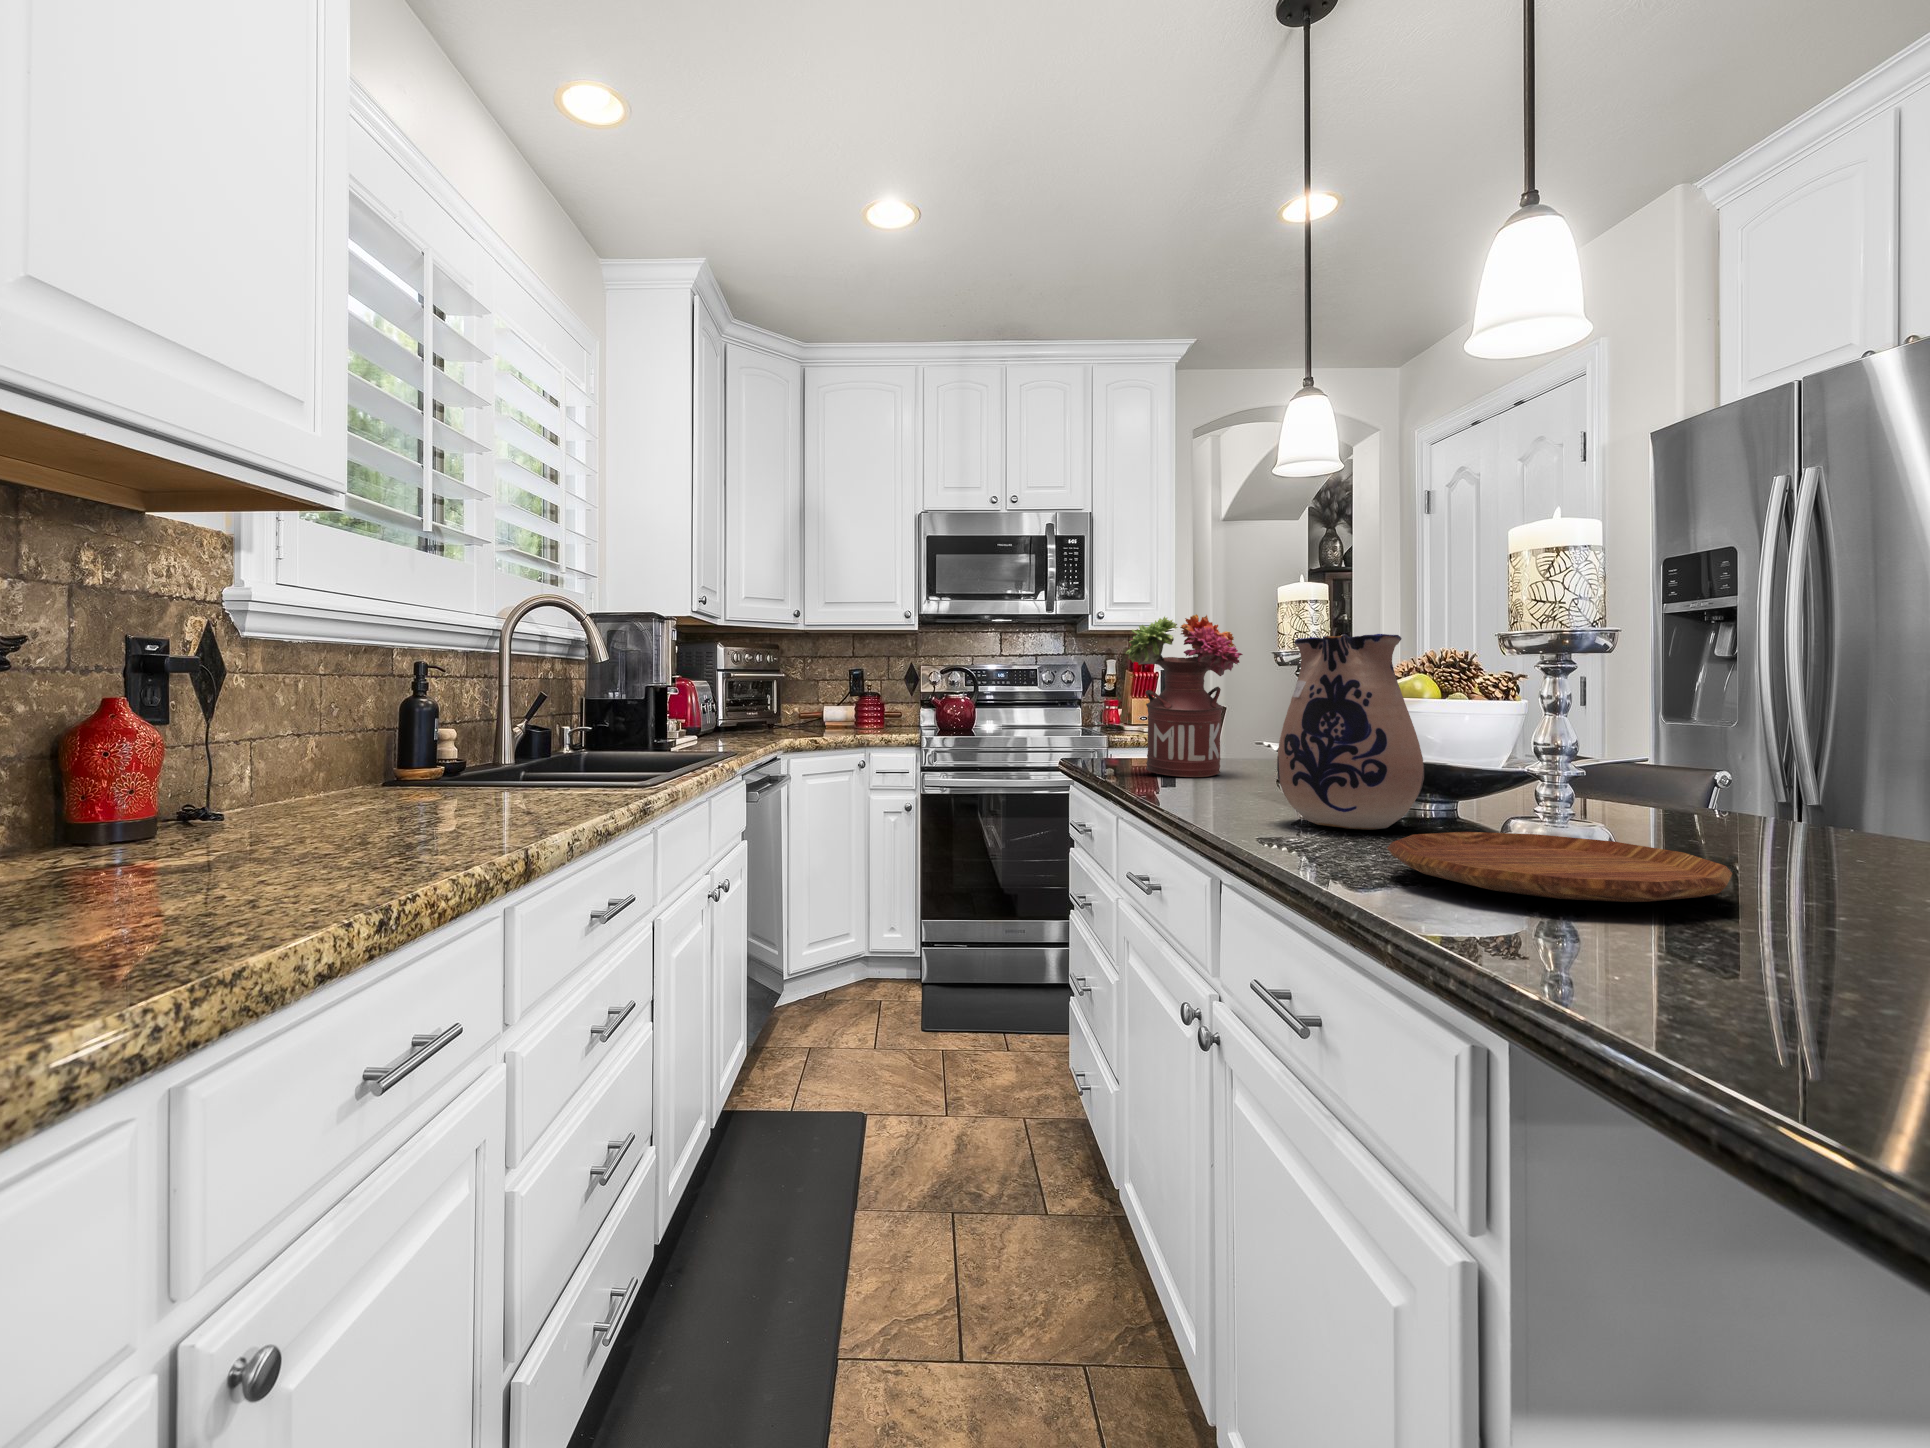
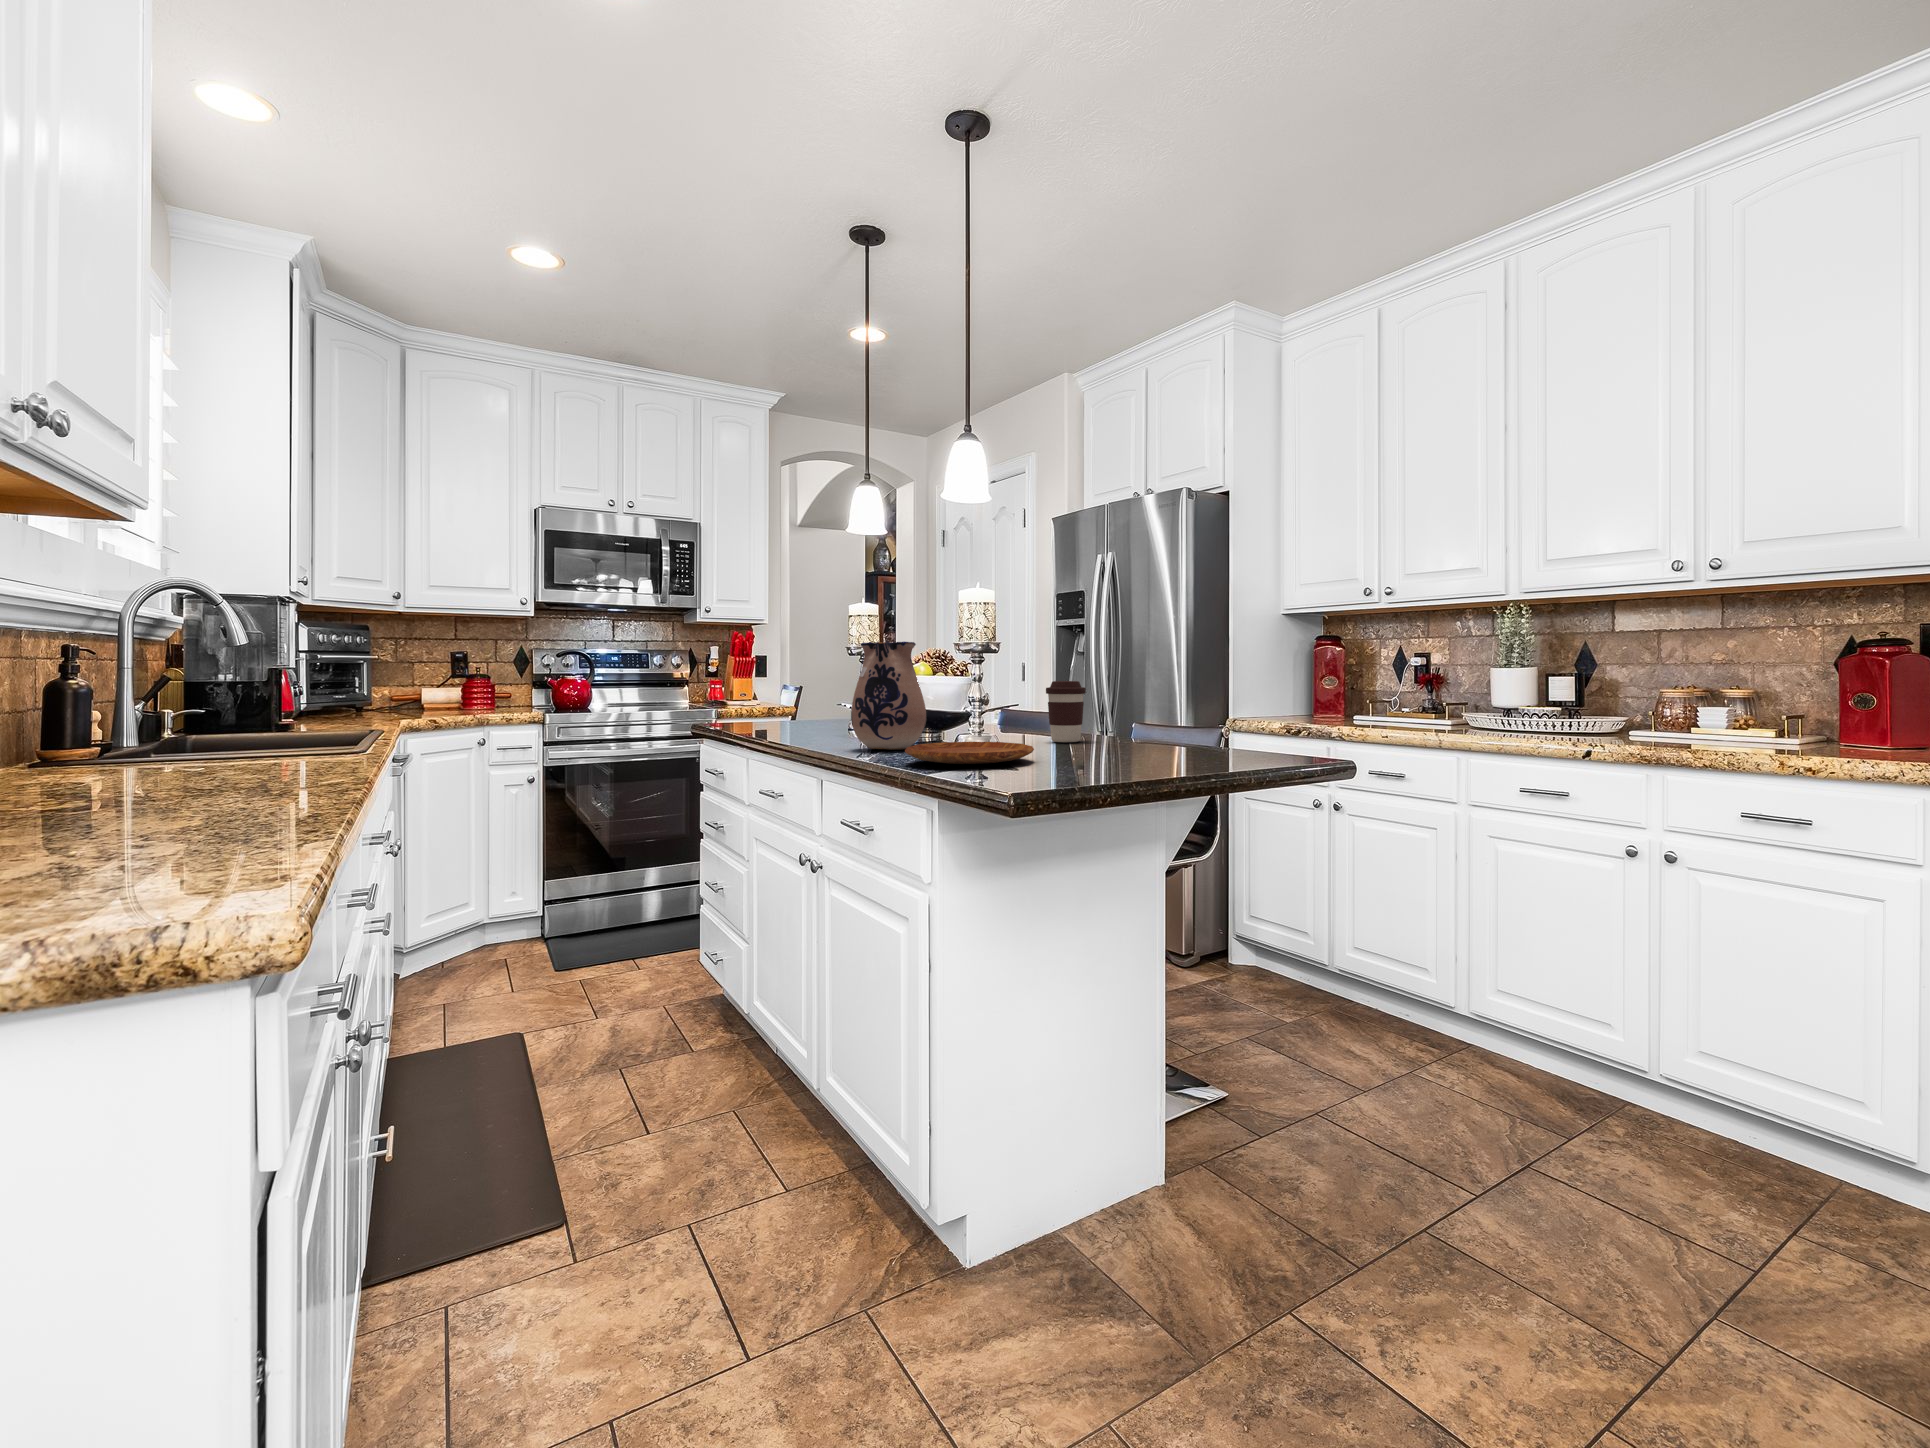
flower arrangement: present [1125,614,1243,777] -> none [745,620,827,732]
coffee cup: none [1701,709,1815,840] -> present [1046,681,1086,742]

